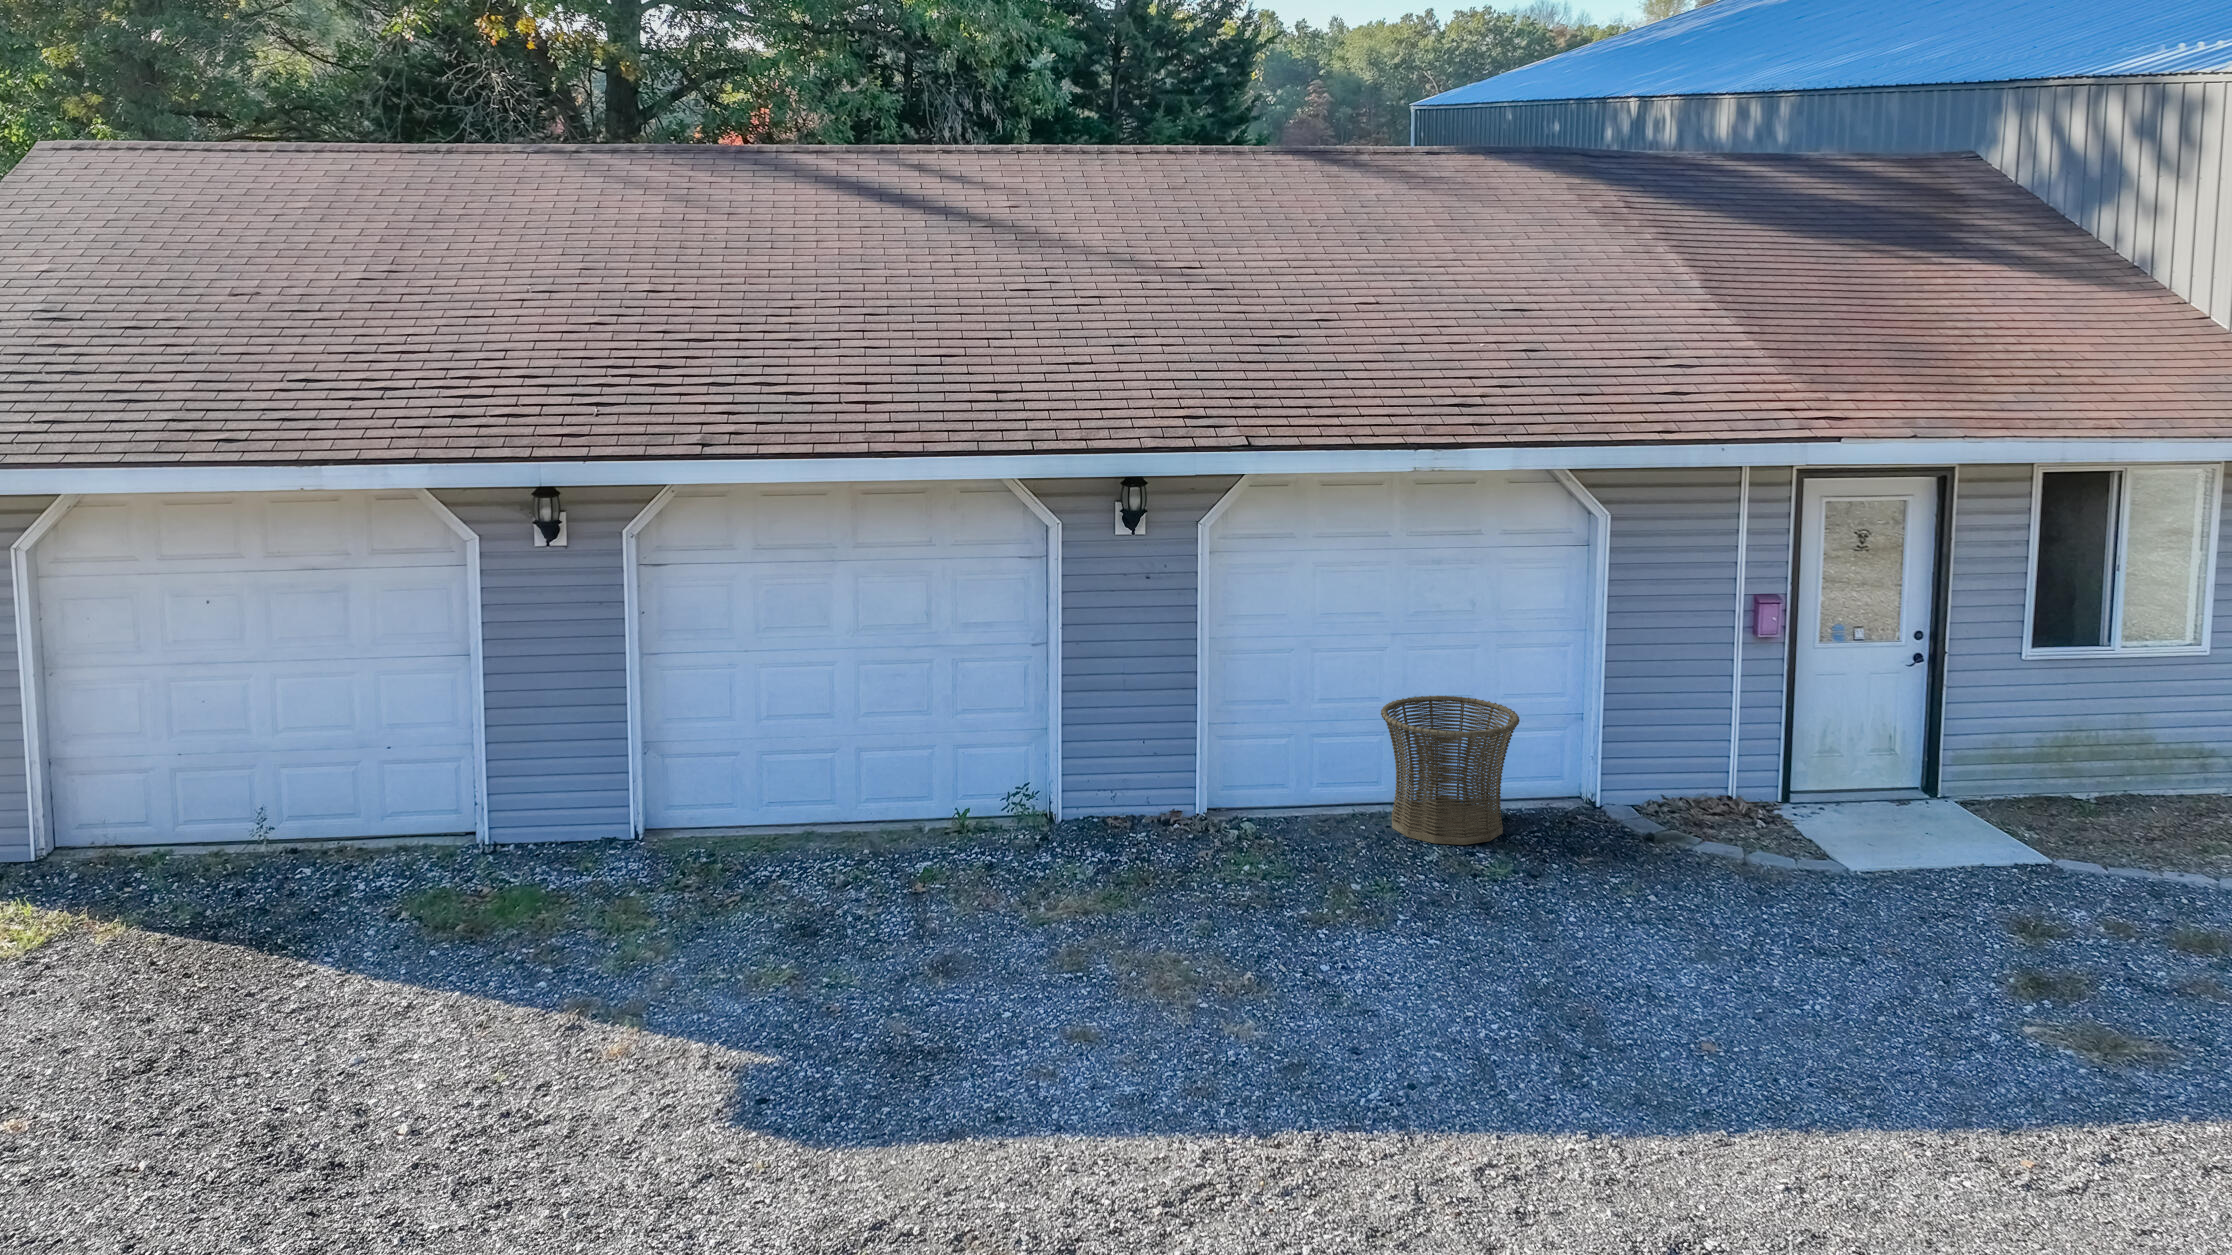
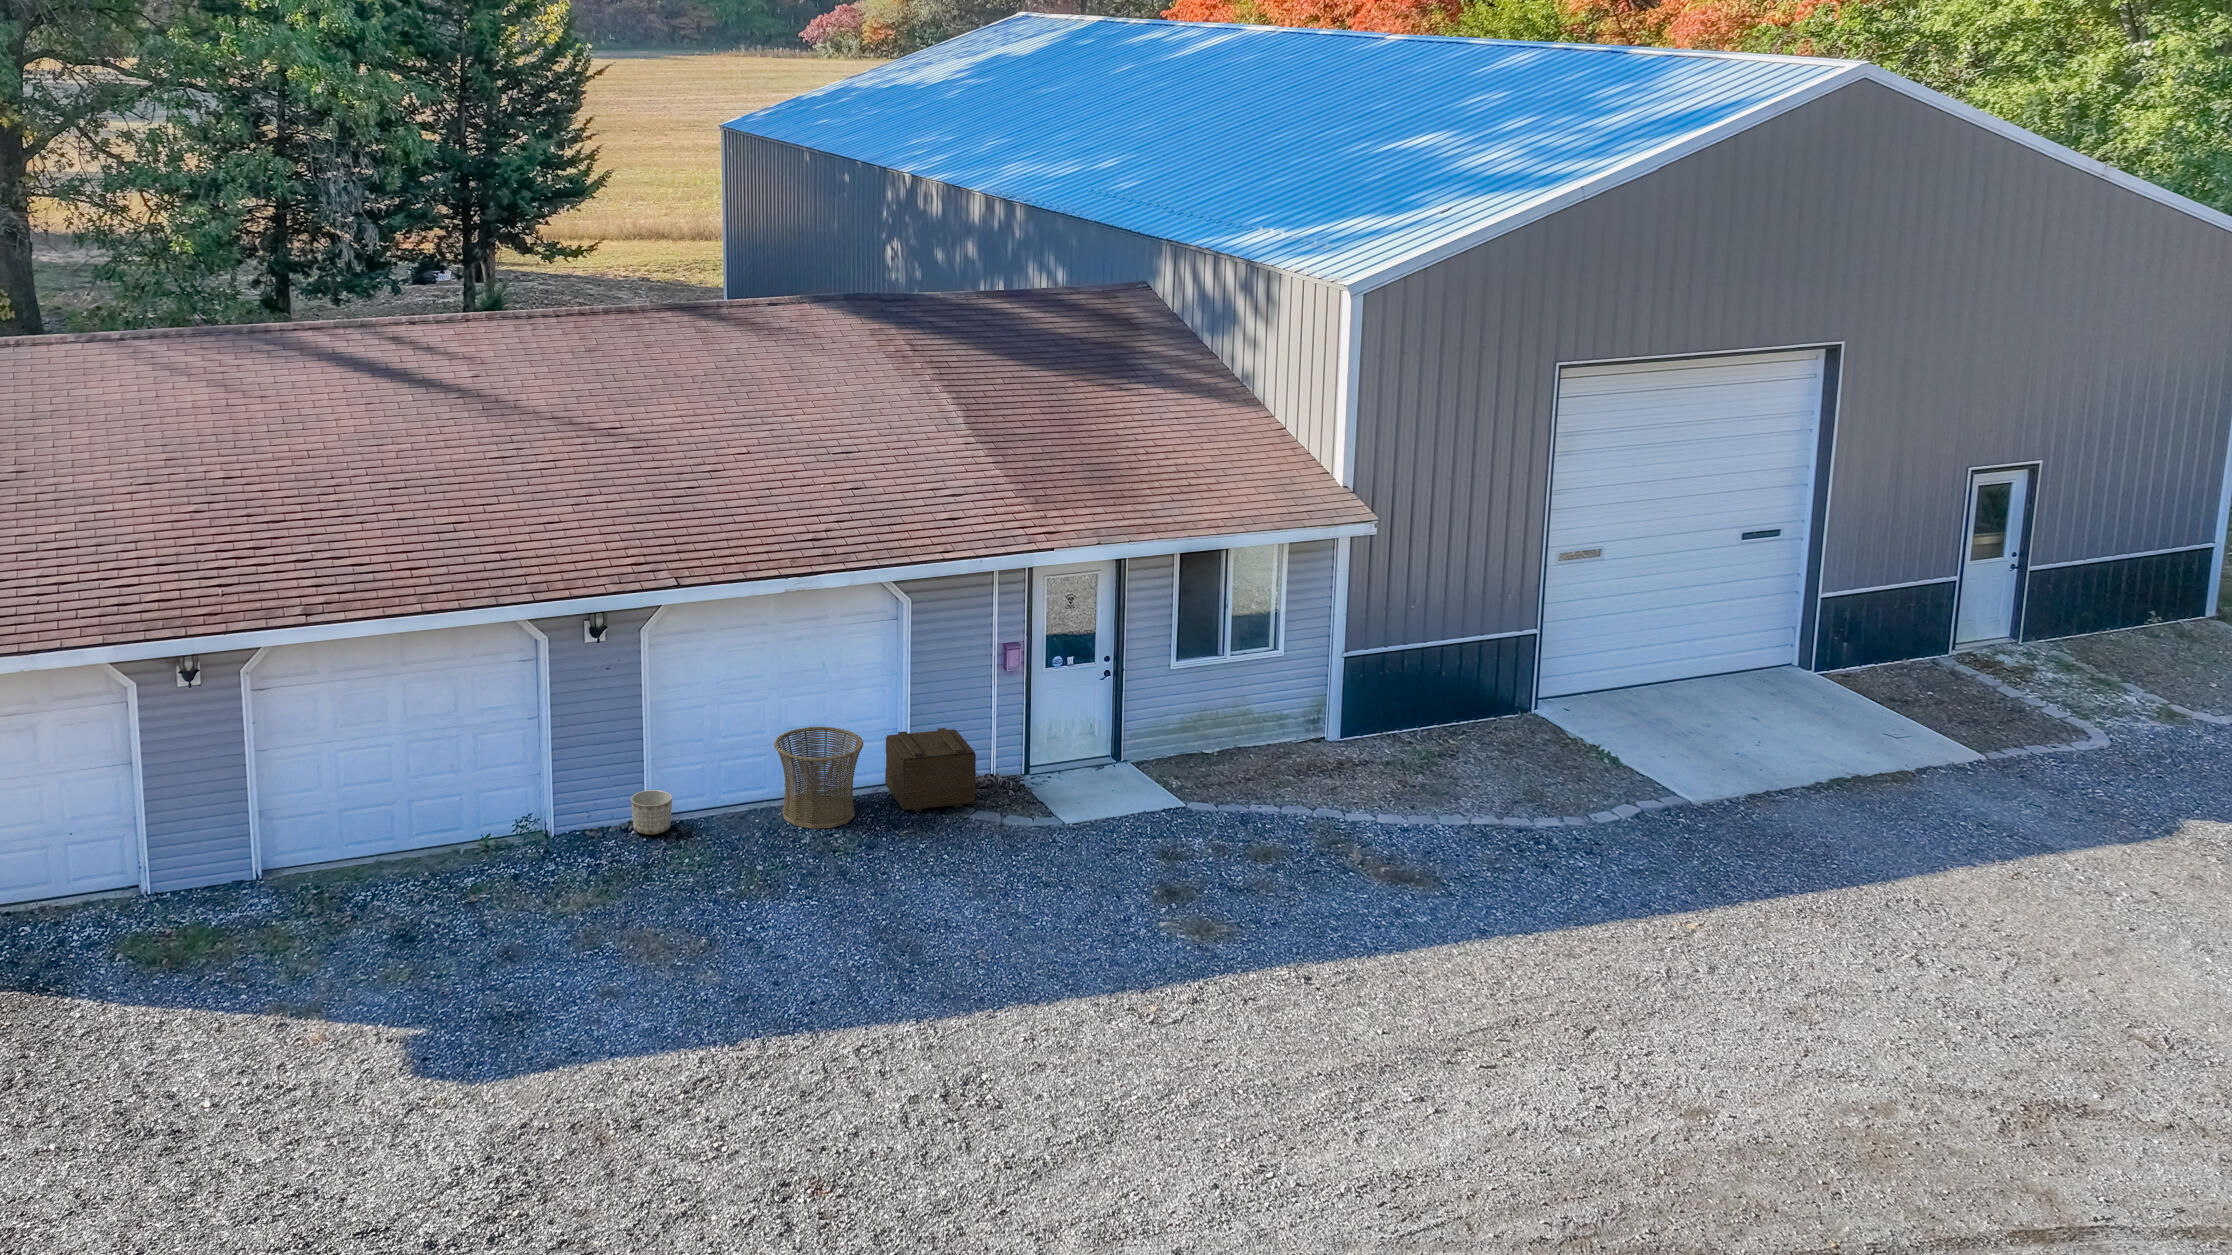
wooden crate: none [1553,716,1700,835] -> present [885,728,976,812]
planter: none [1162,767,1223,831] -> present [631,790,672,835]

